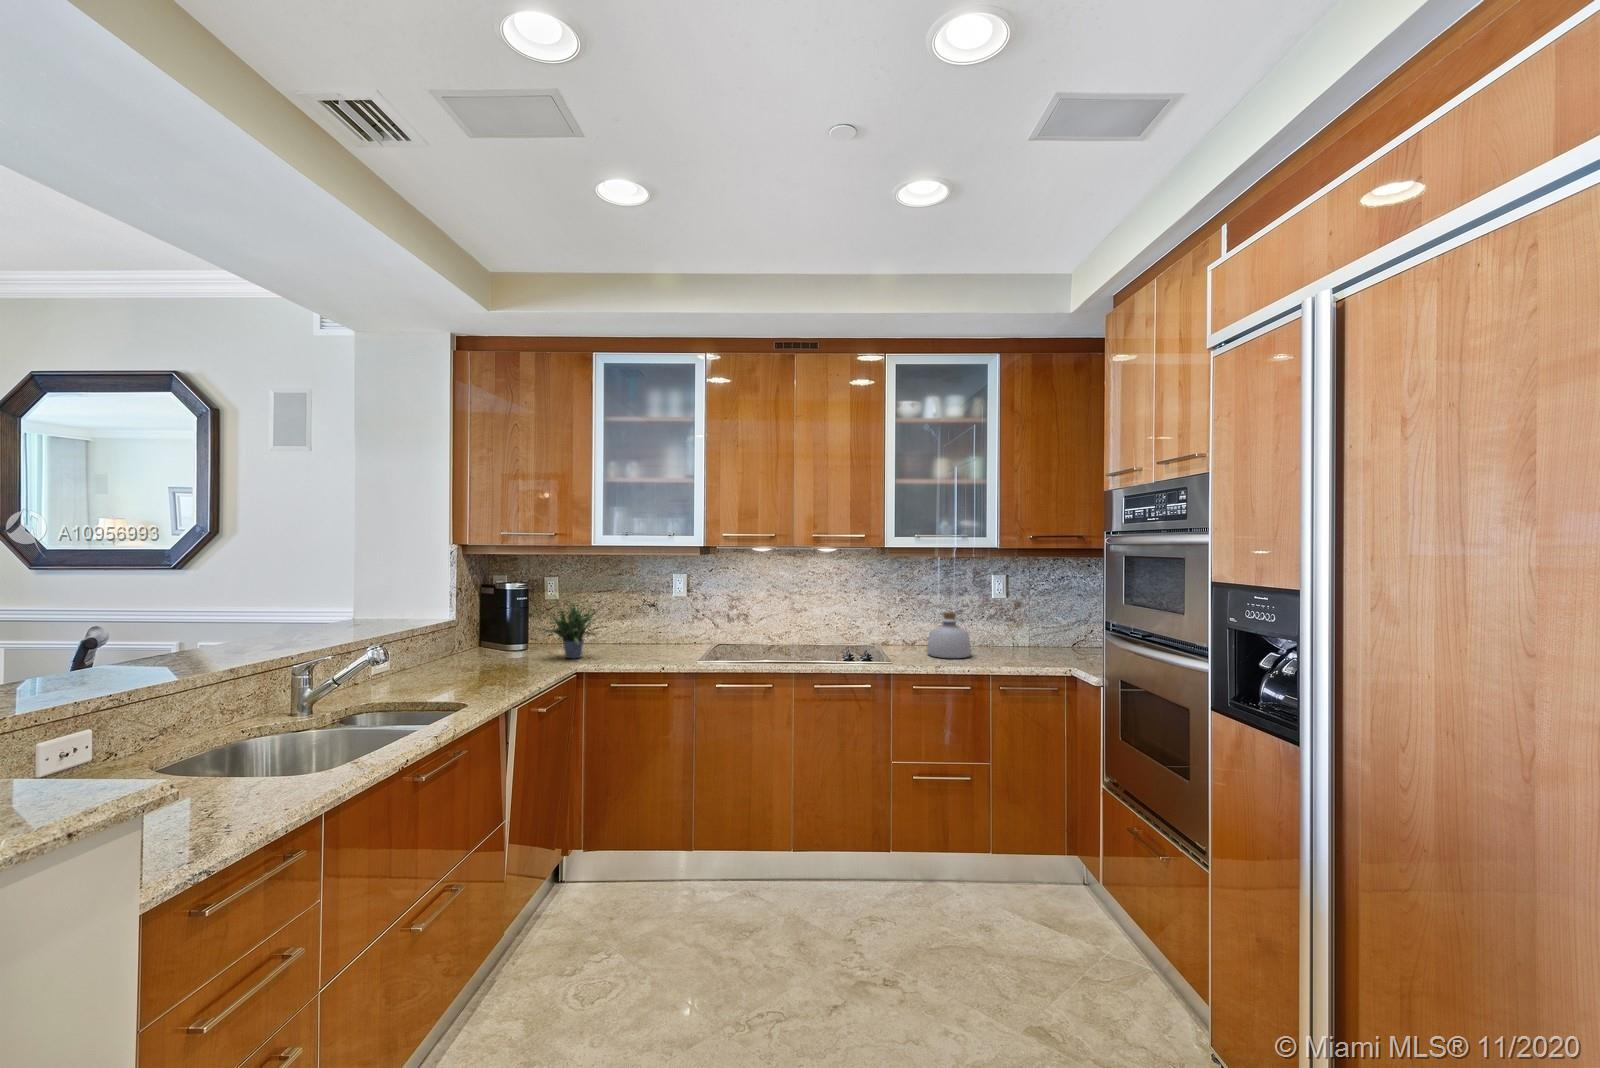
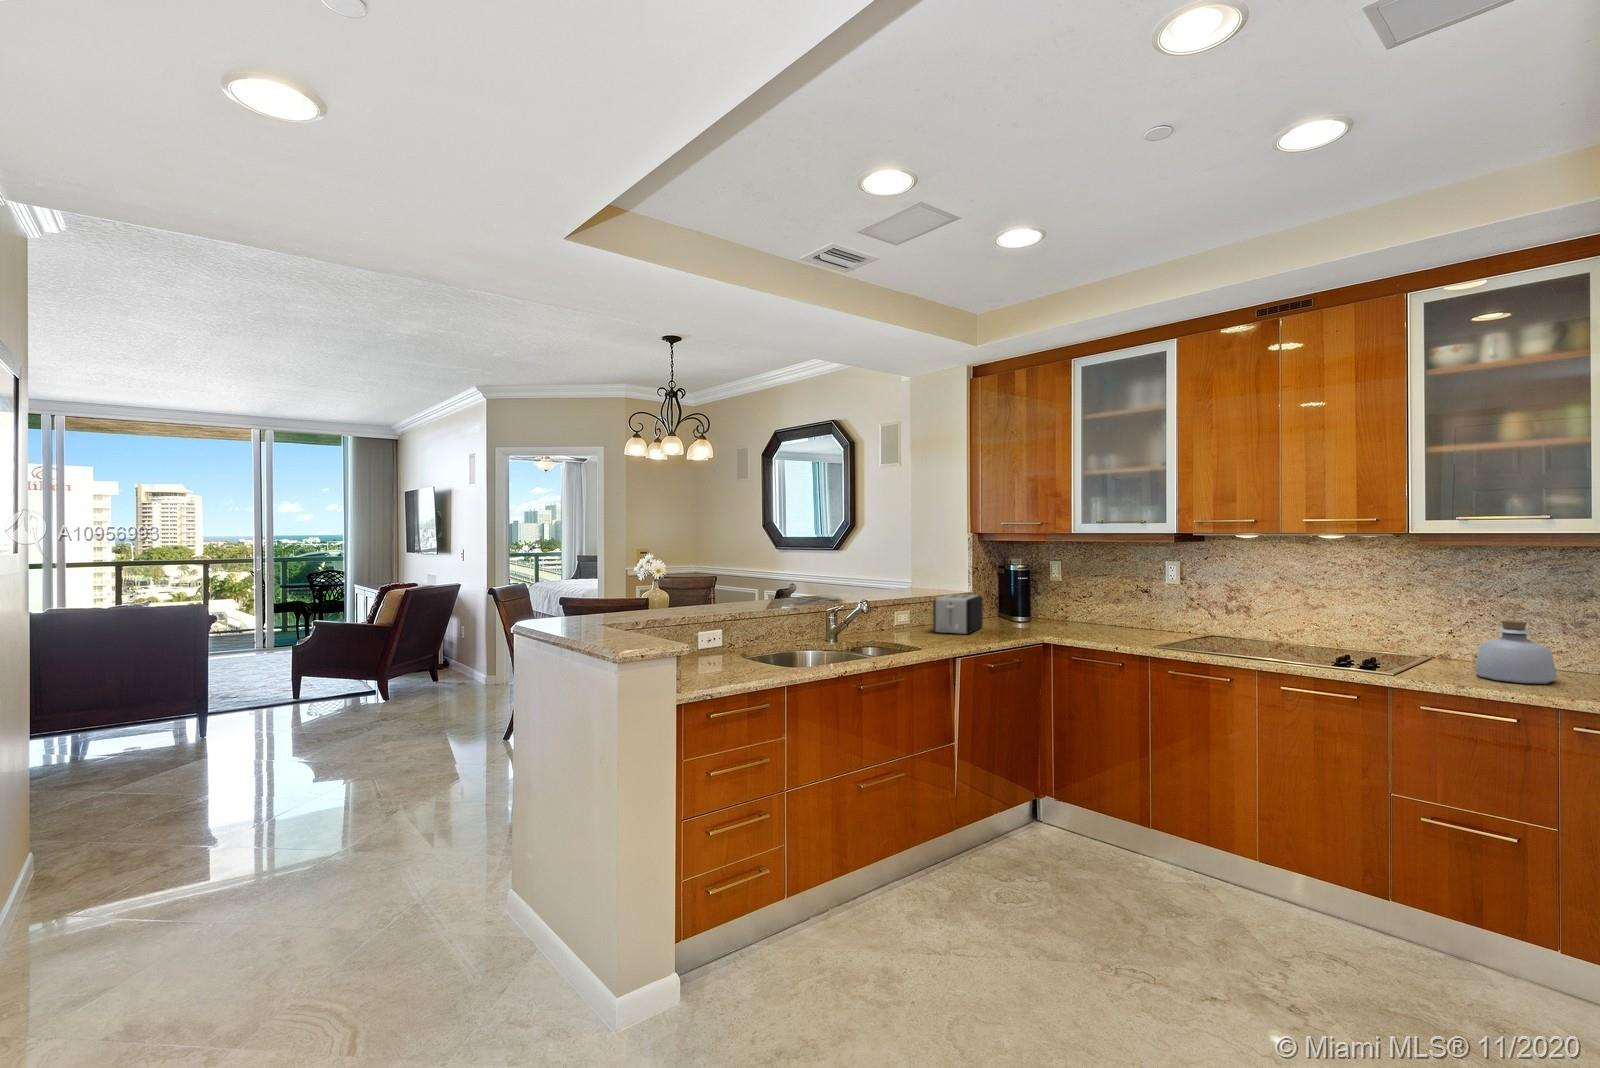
potted plant: present [539,598,609,658] -> none [1019,566,1083,633]
toaster: none [433,623,486,676] -> present [933,594,983,634]

